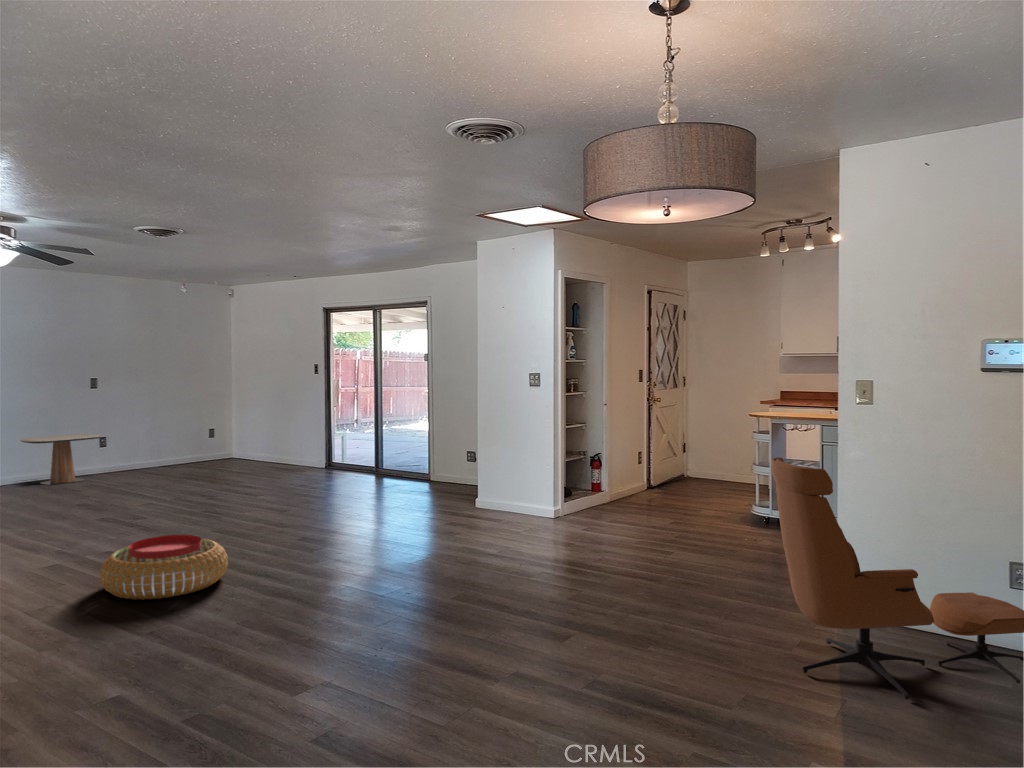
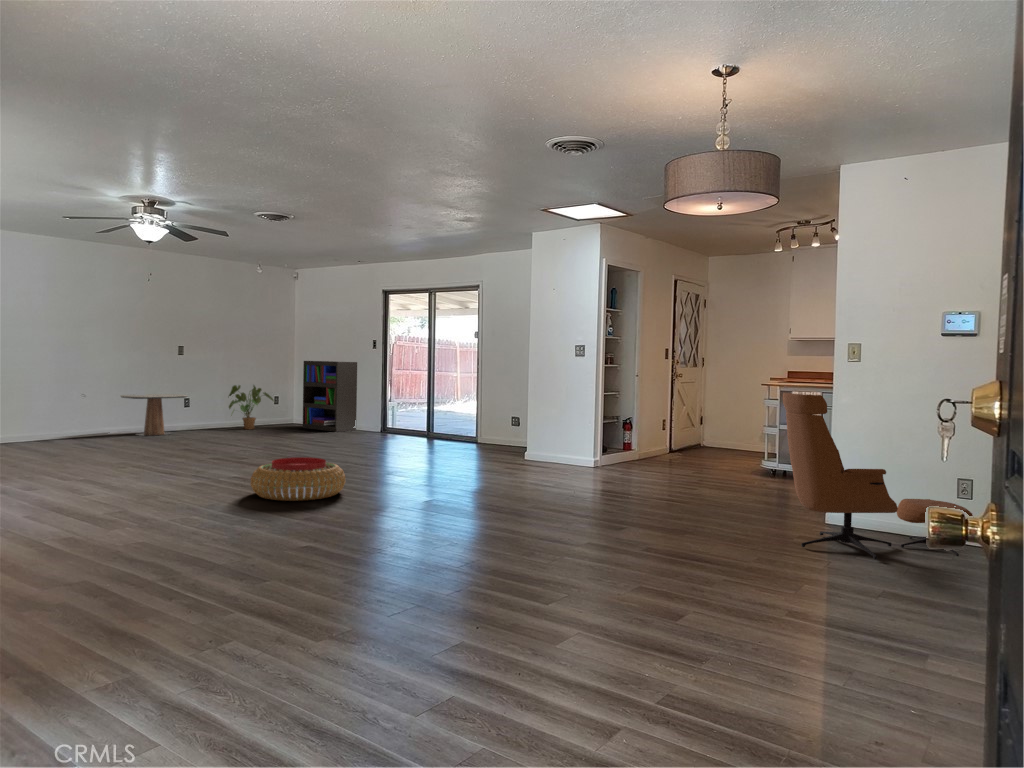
bookshelf: none [240,388,301,469] -> present [303,361,357,432]
house plant: none [153,418,210,469] -> present [229,385,274,429]

